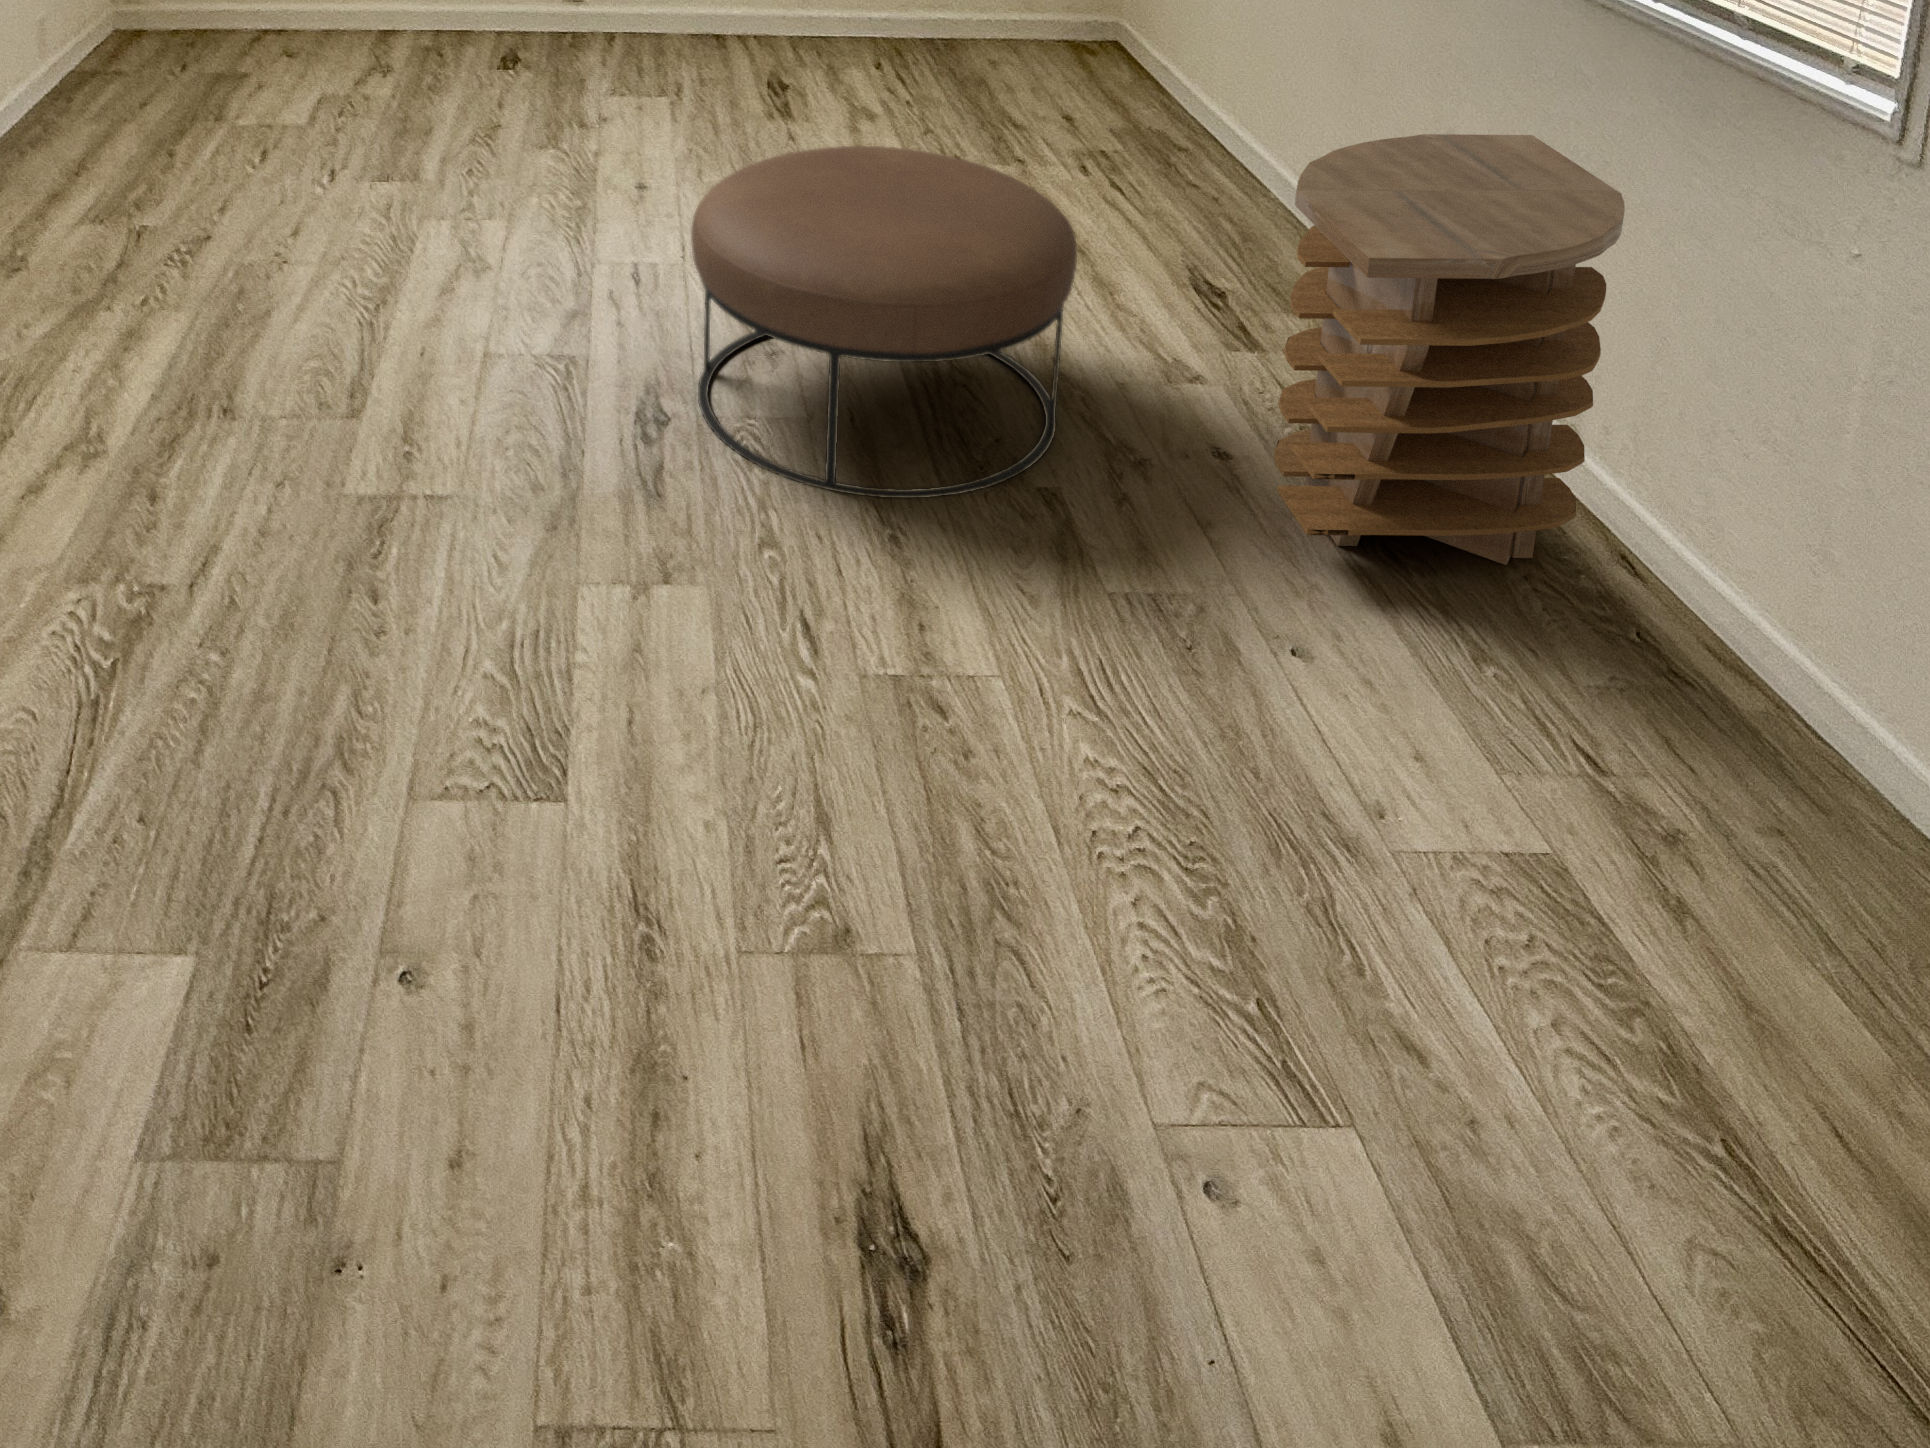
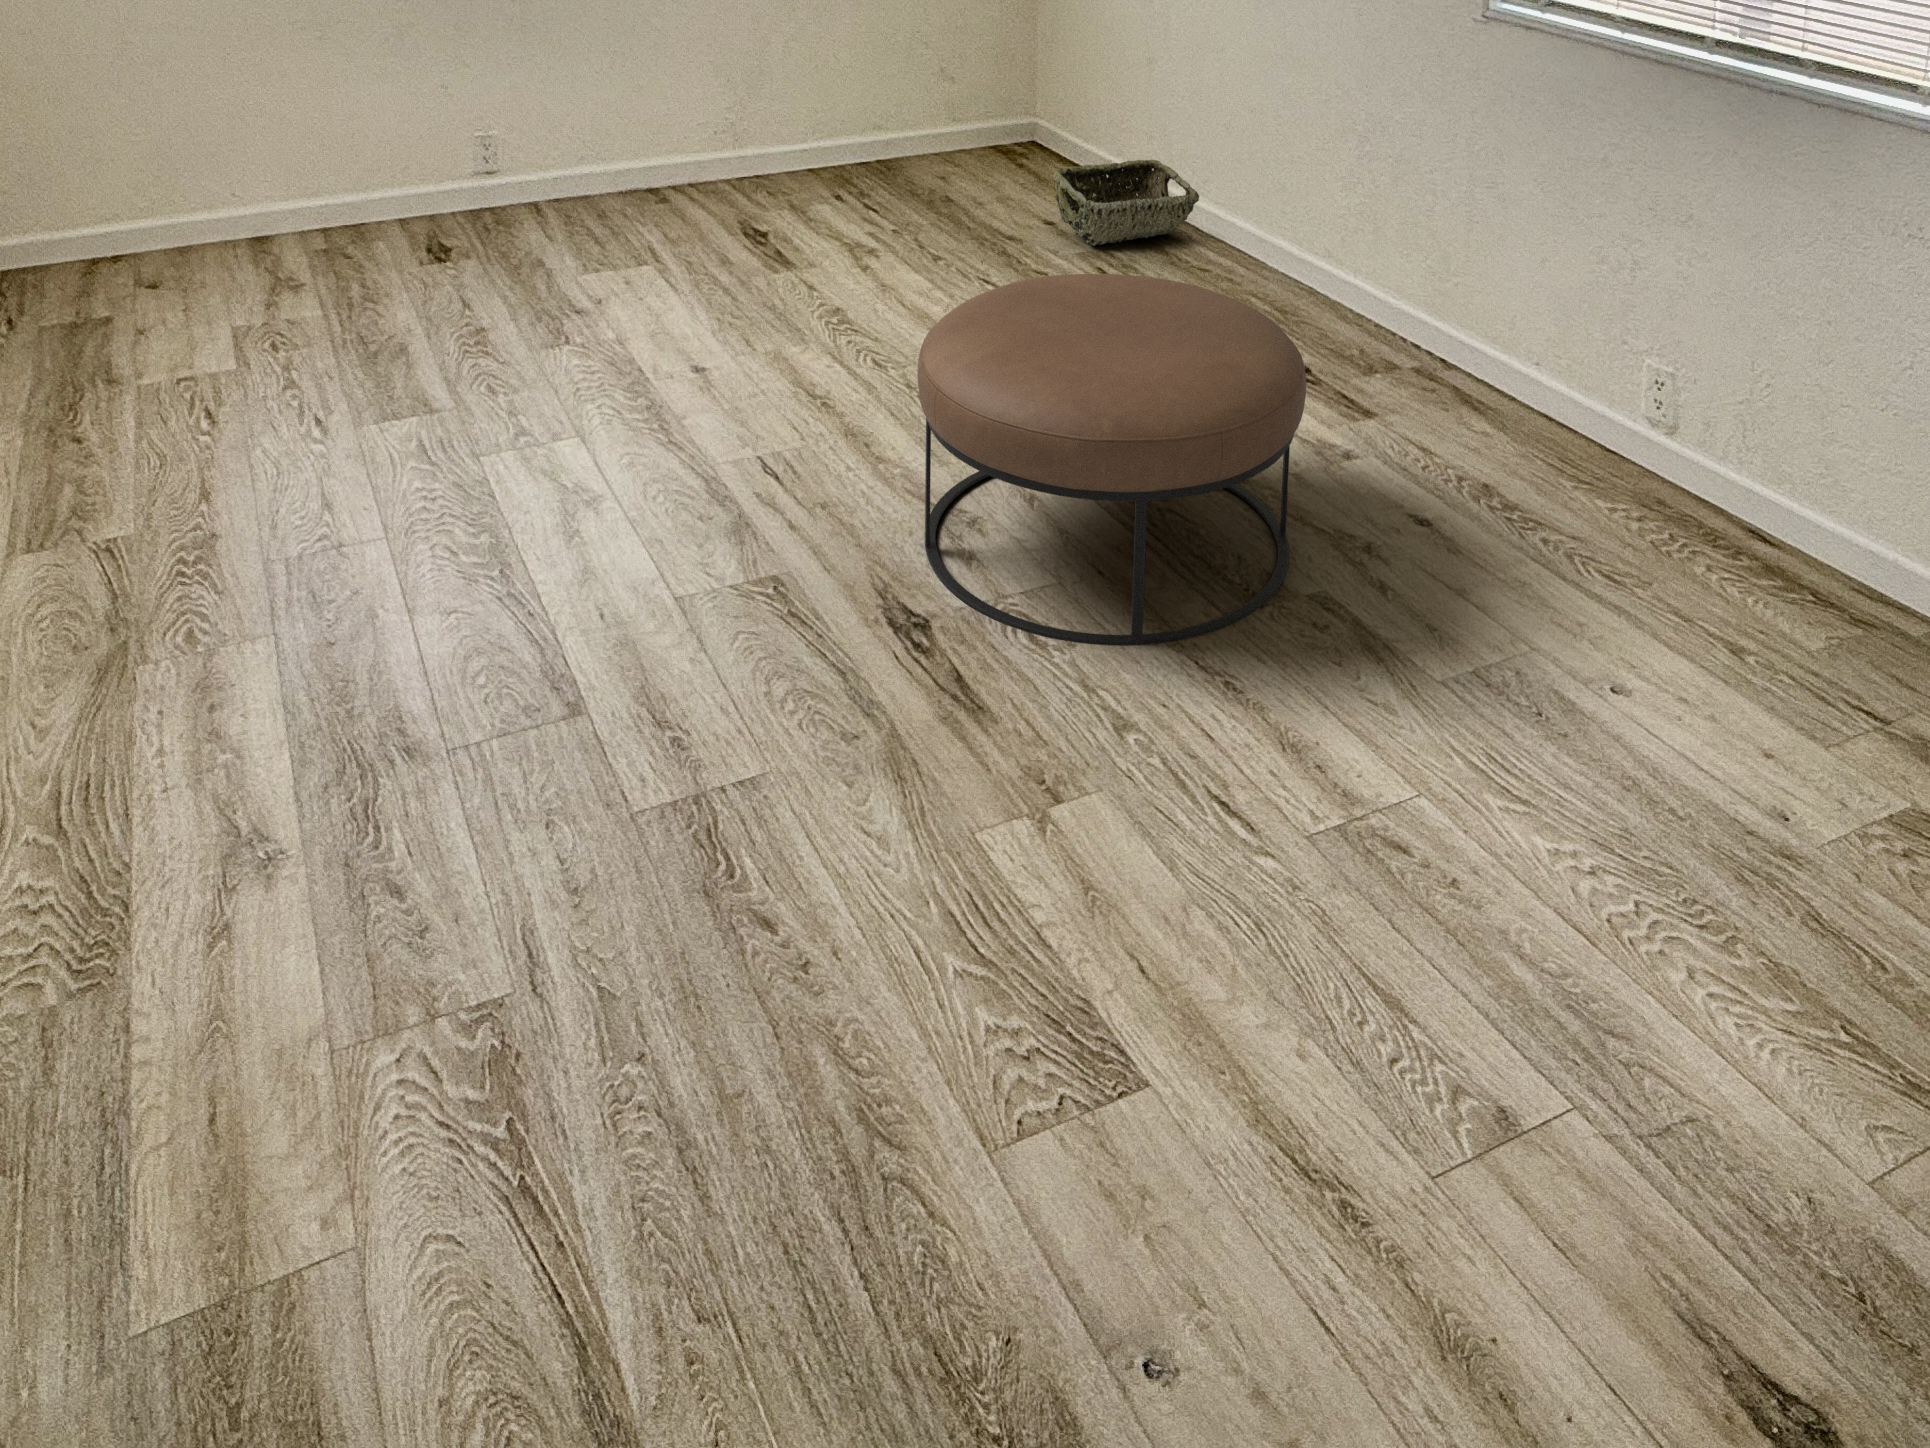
woven basket: none [1051,64,1208,149] -> present [1053,160,1199,246]
side table: present [1274,134,1625,565] -> none [1488,179,1758,575]

